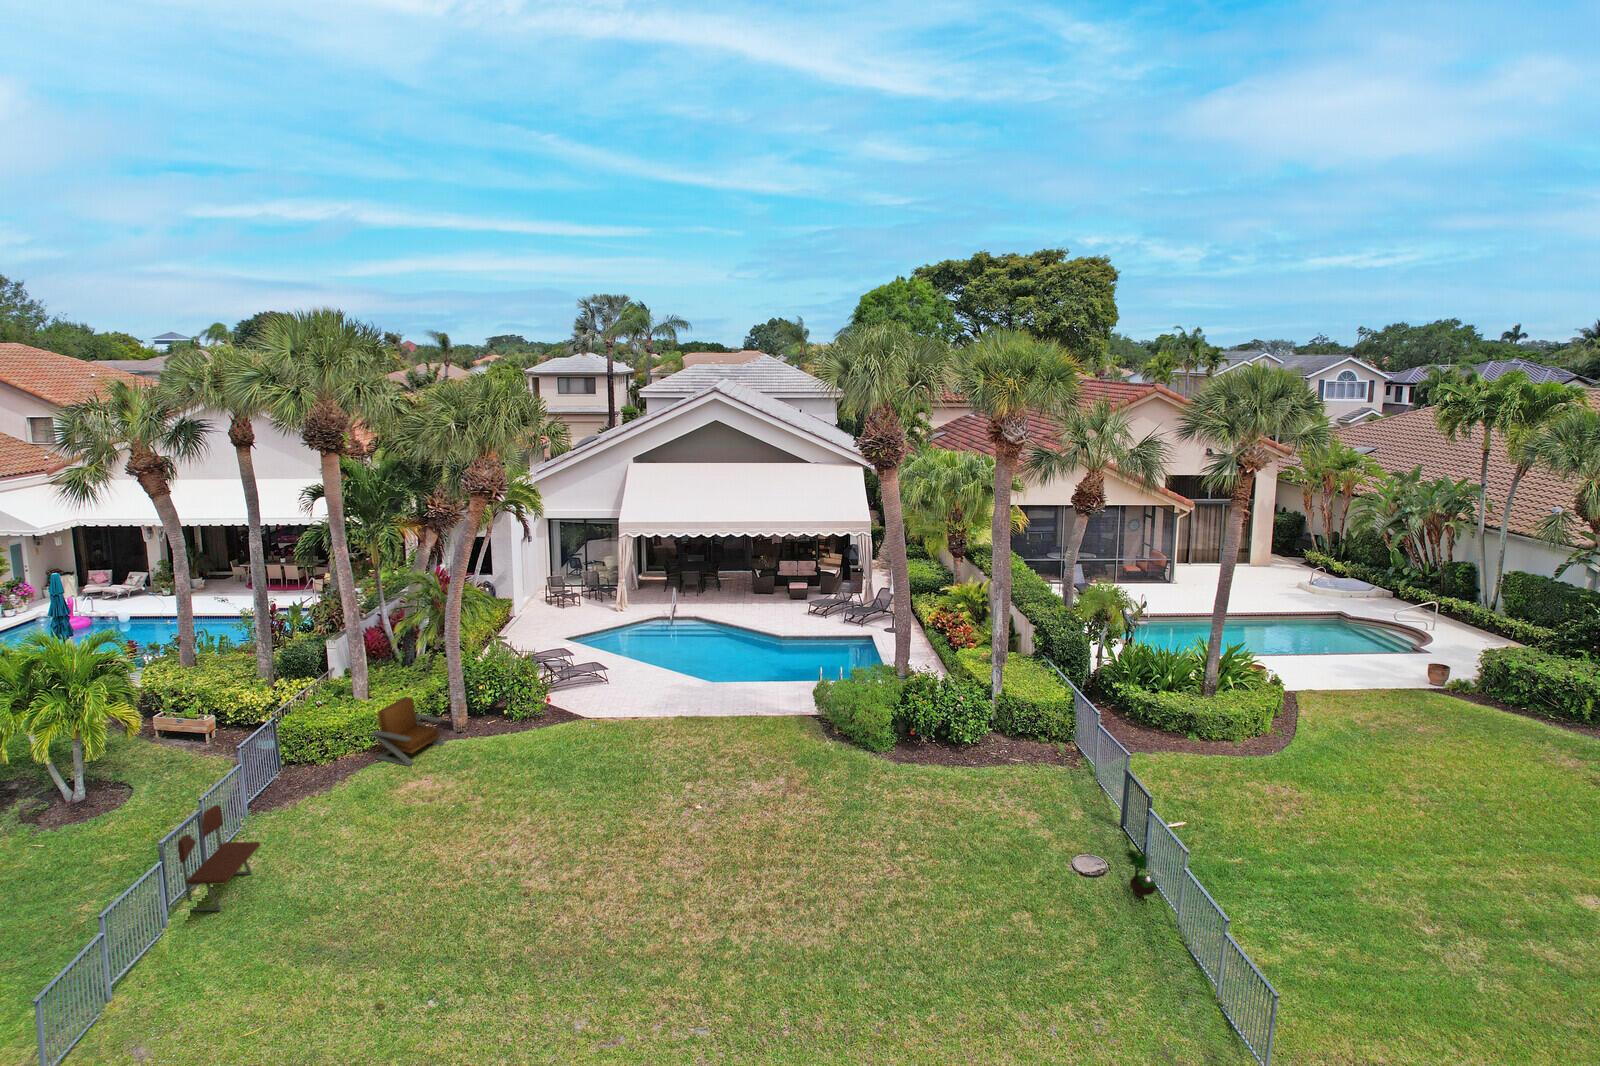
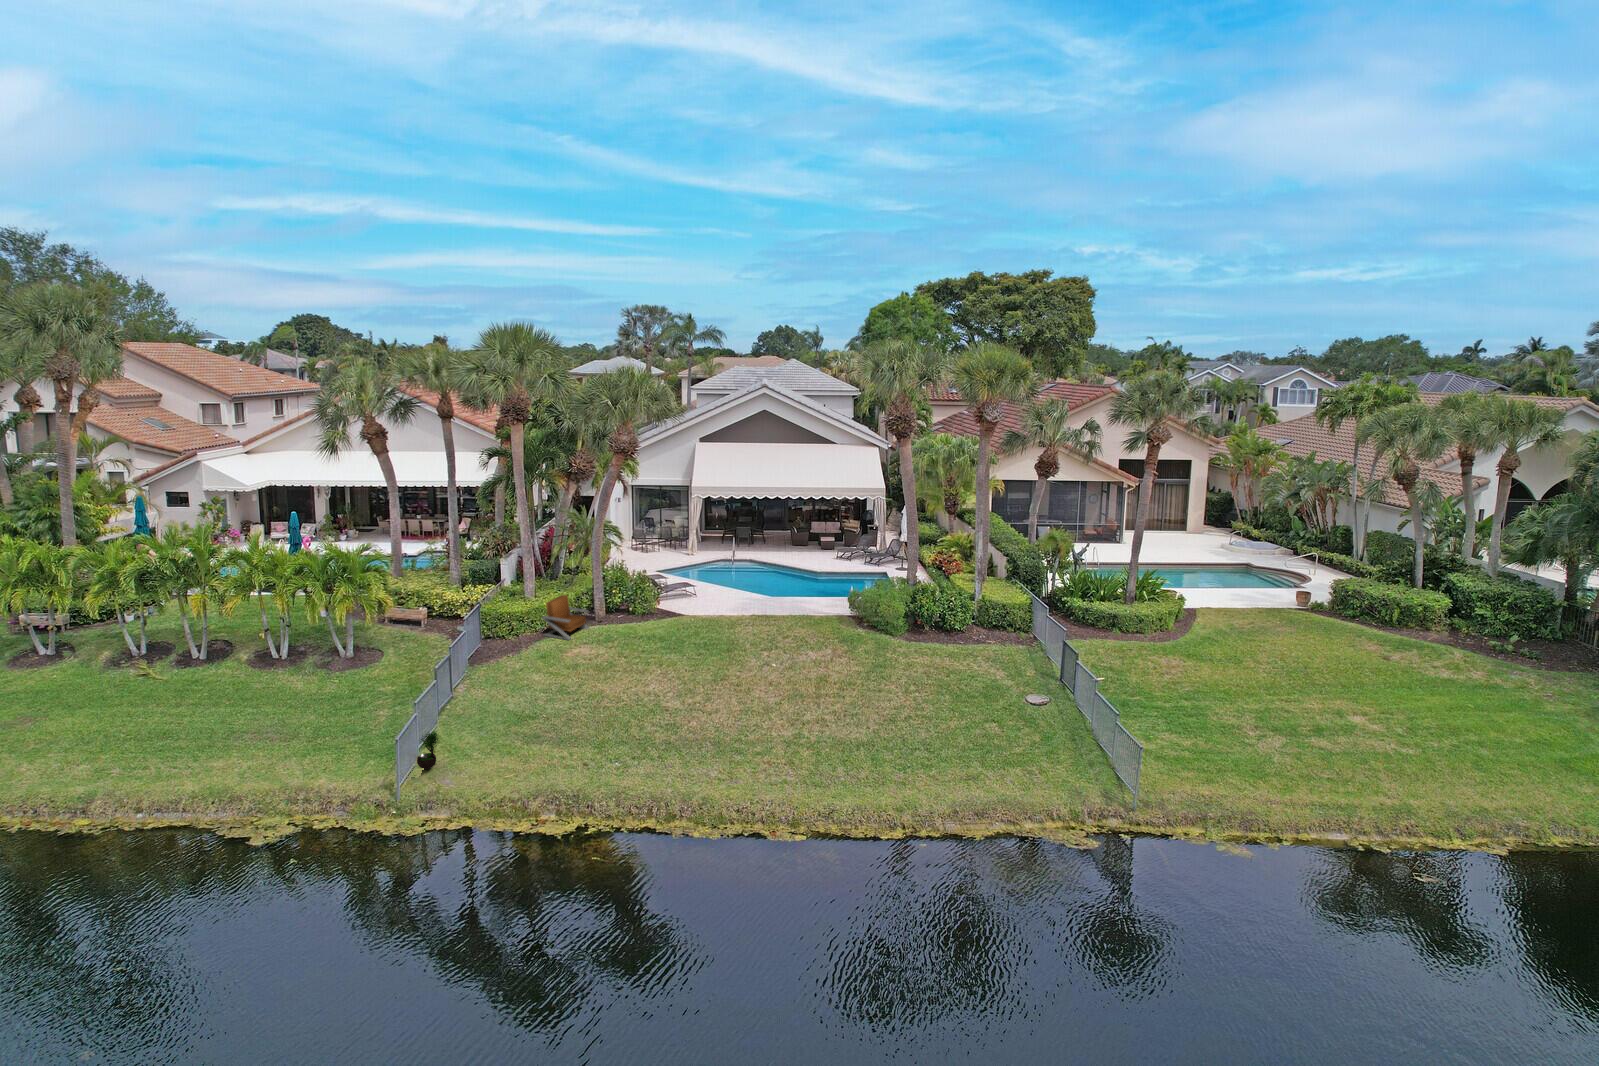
bench: present [178,805,260,911] -> none [447,648,491,713]
potted tree: present [1124,848,1156,898] -> present [417,732,439,769]

